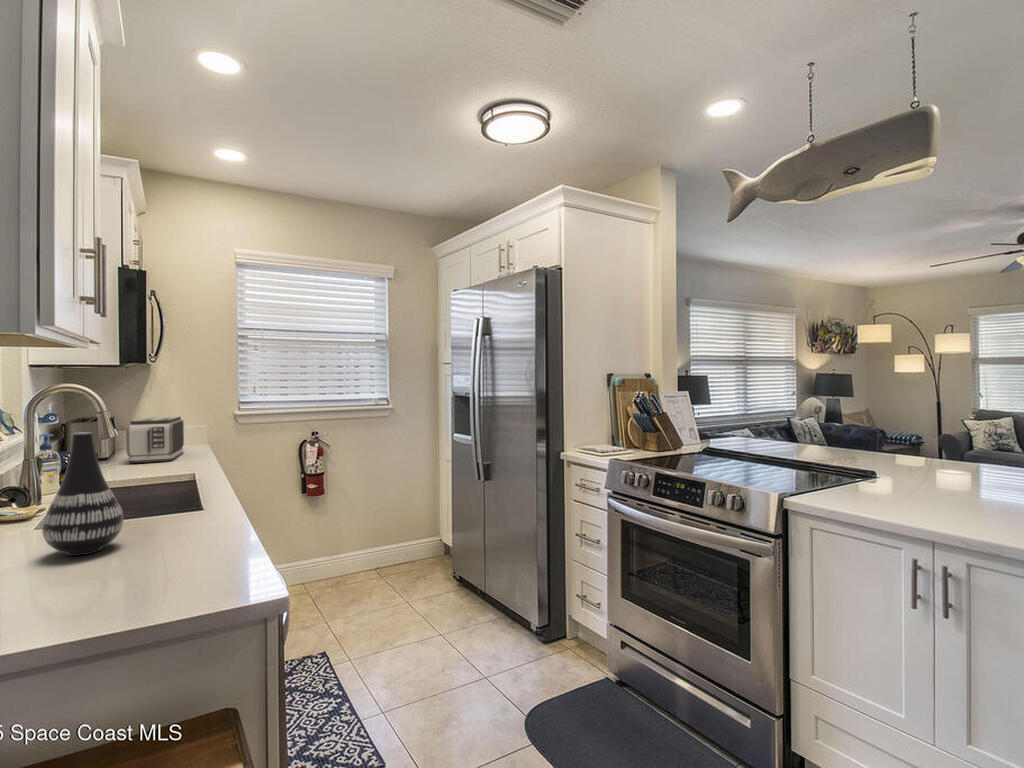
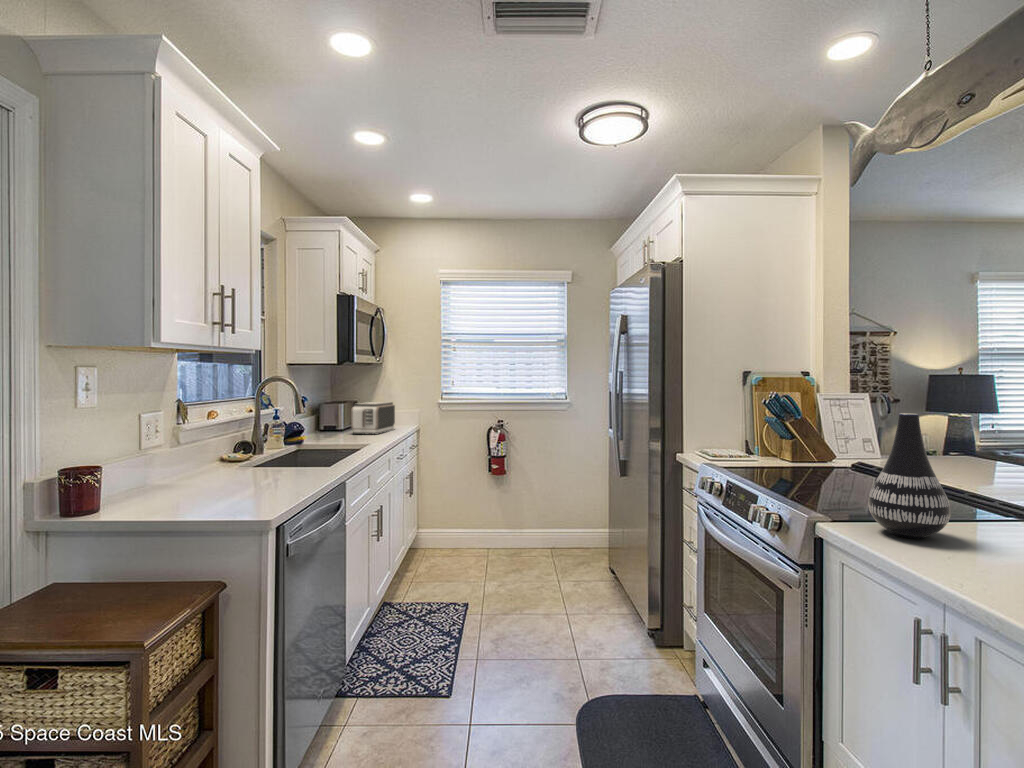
vase: present [42,432,123,556] -> present [868,413,951,539]

